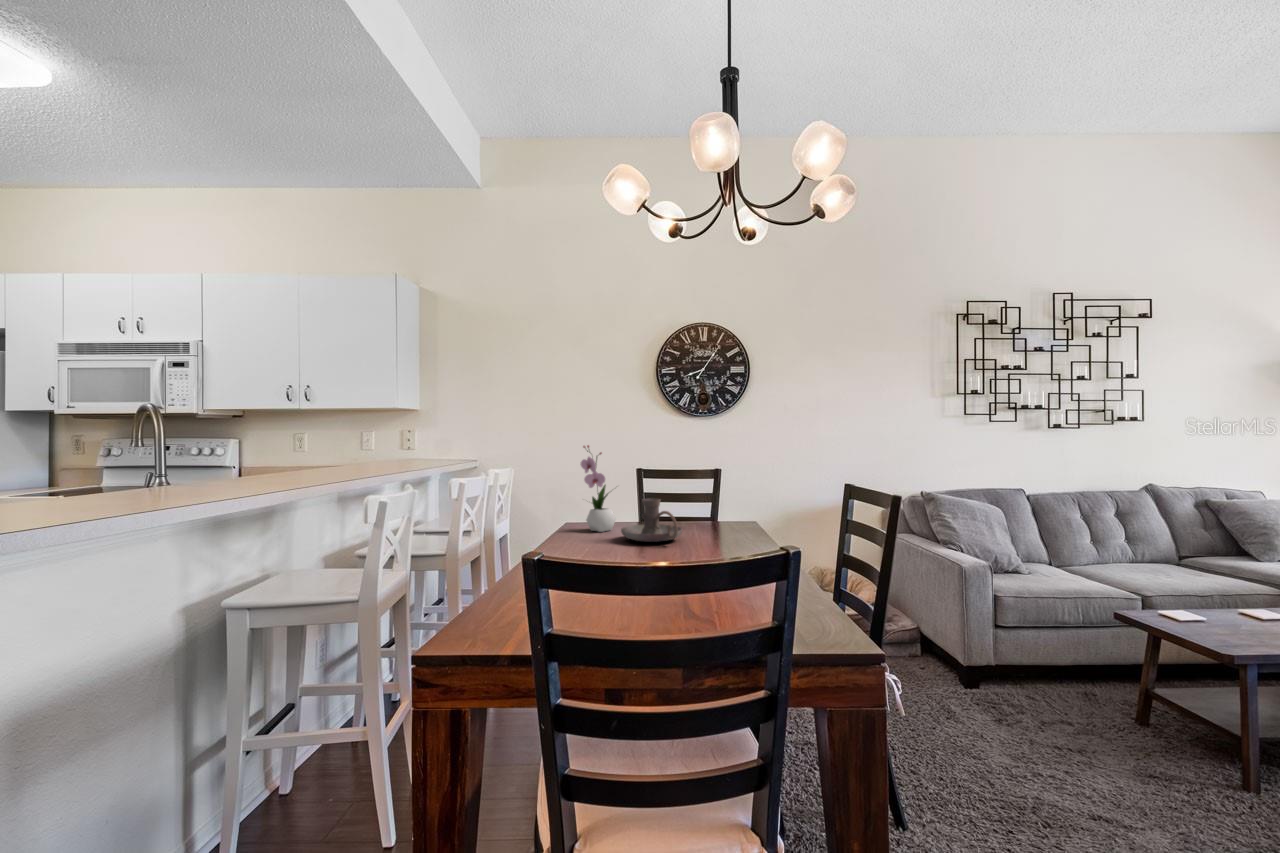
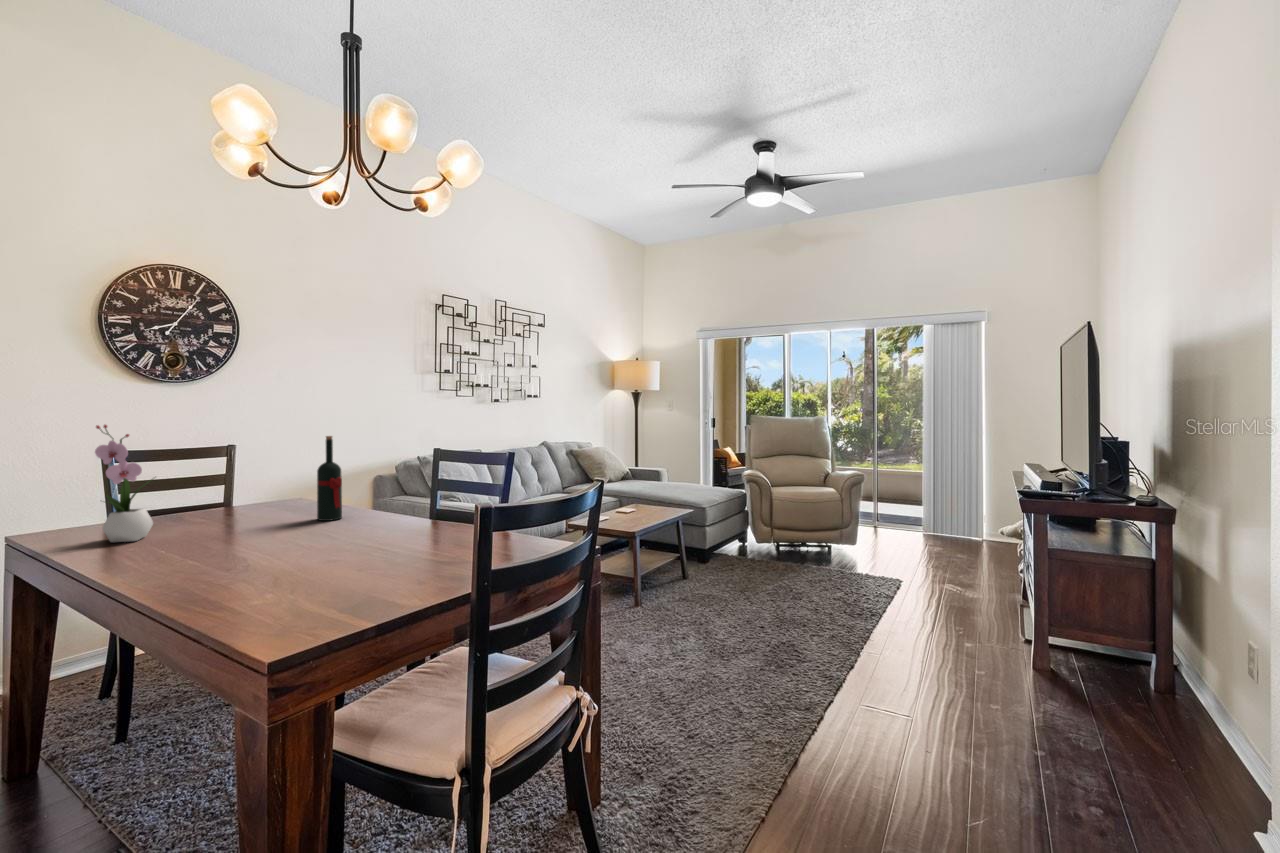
wine bottle: none [722,458,743,539] -> present [317,436,342,521]
candle holder: present [621,498,683,542] -> none [194,488,294,541]

